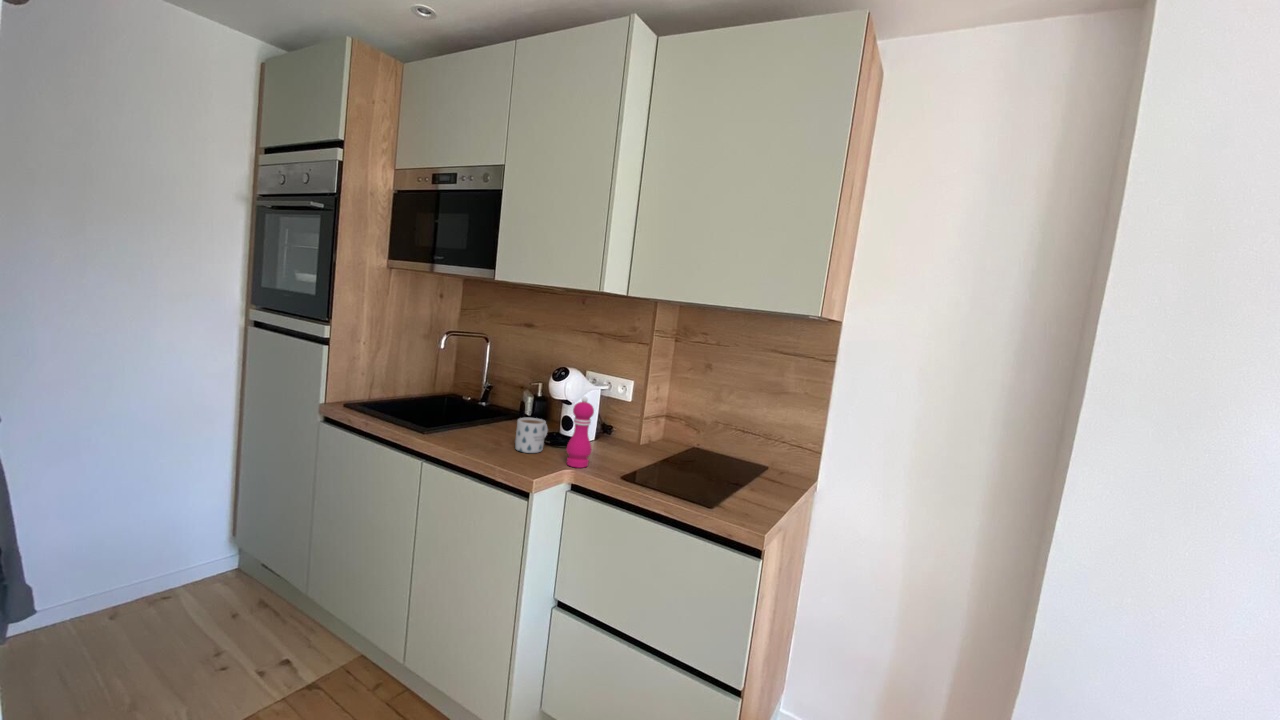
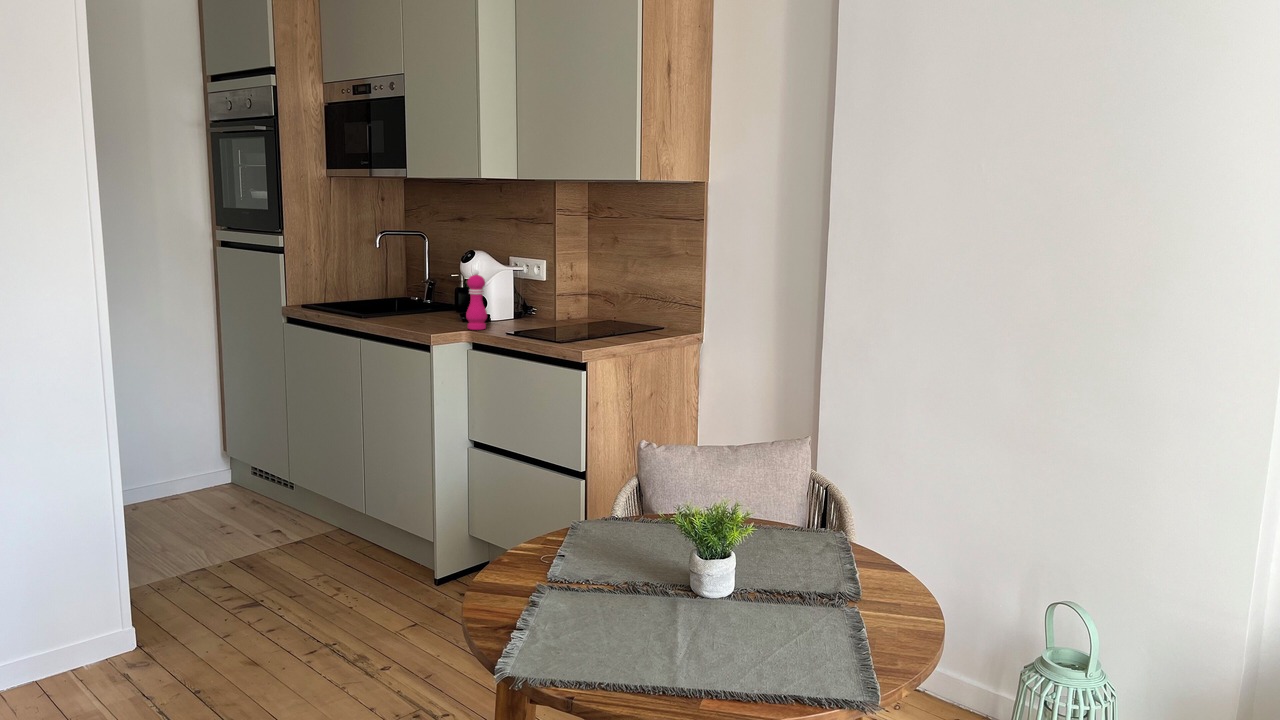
mug: present [515,418,548,453] -> none [432,297,462,325]

